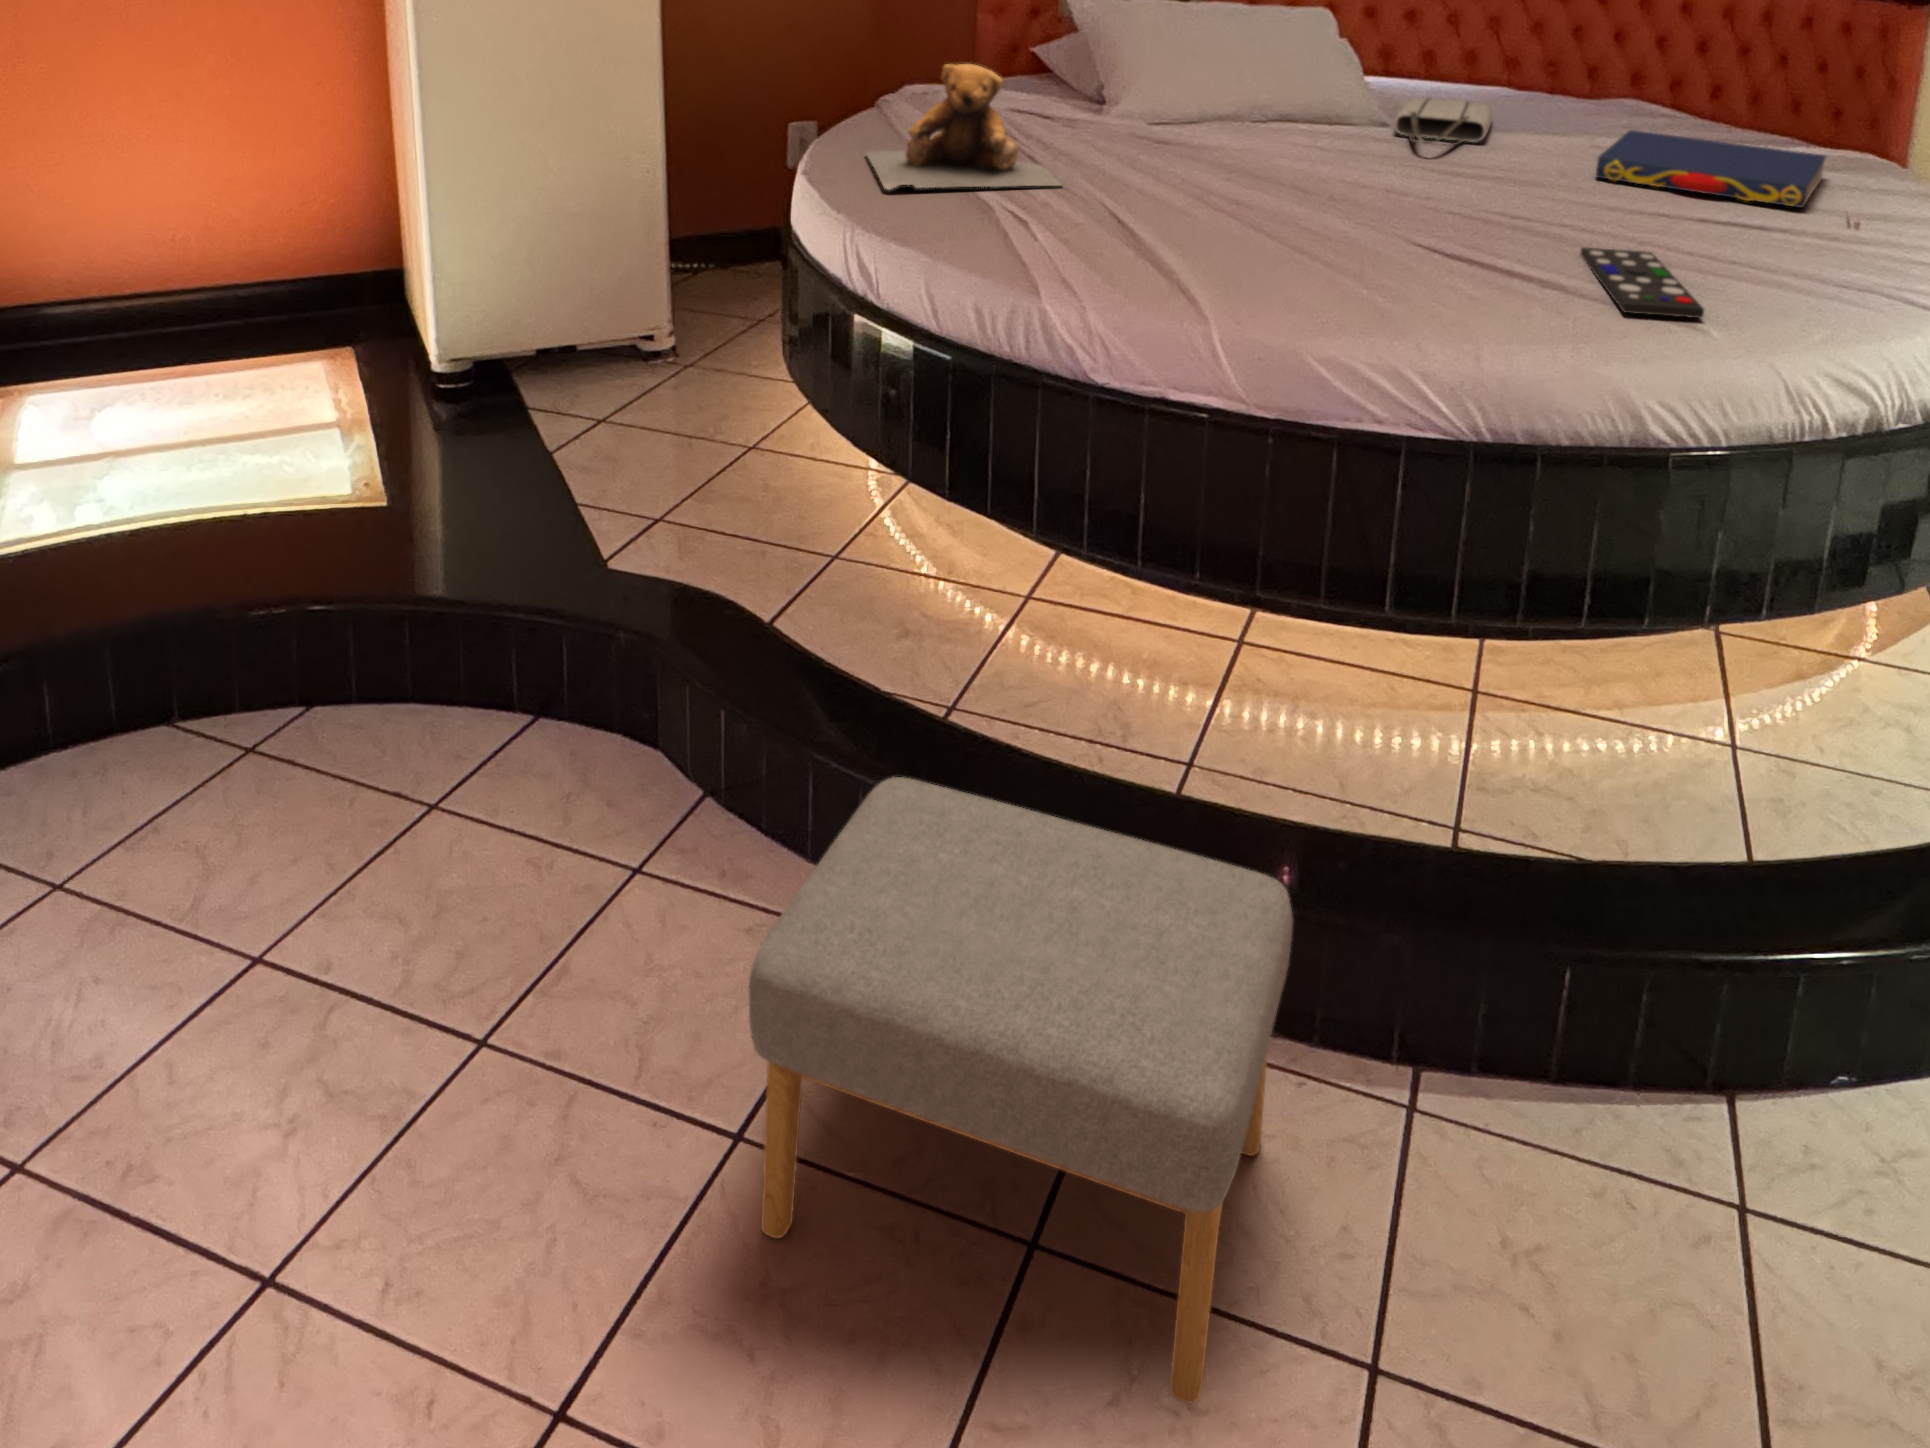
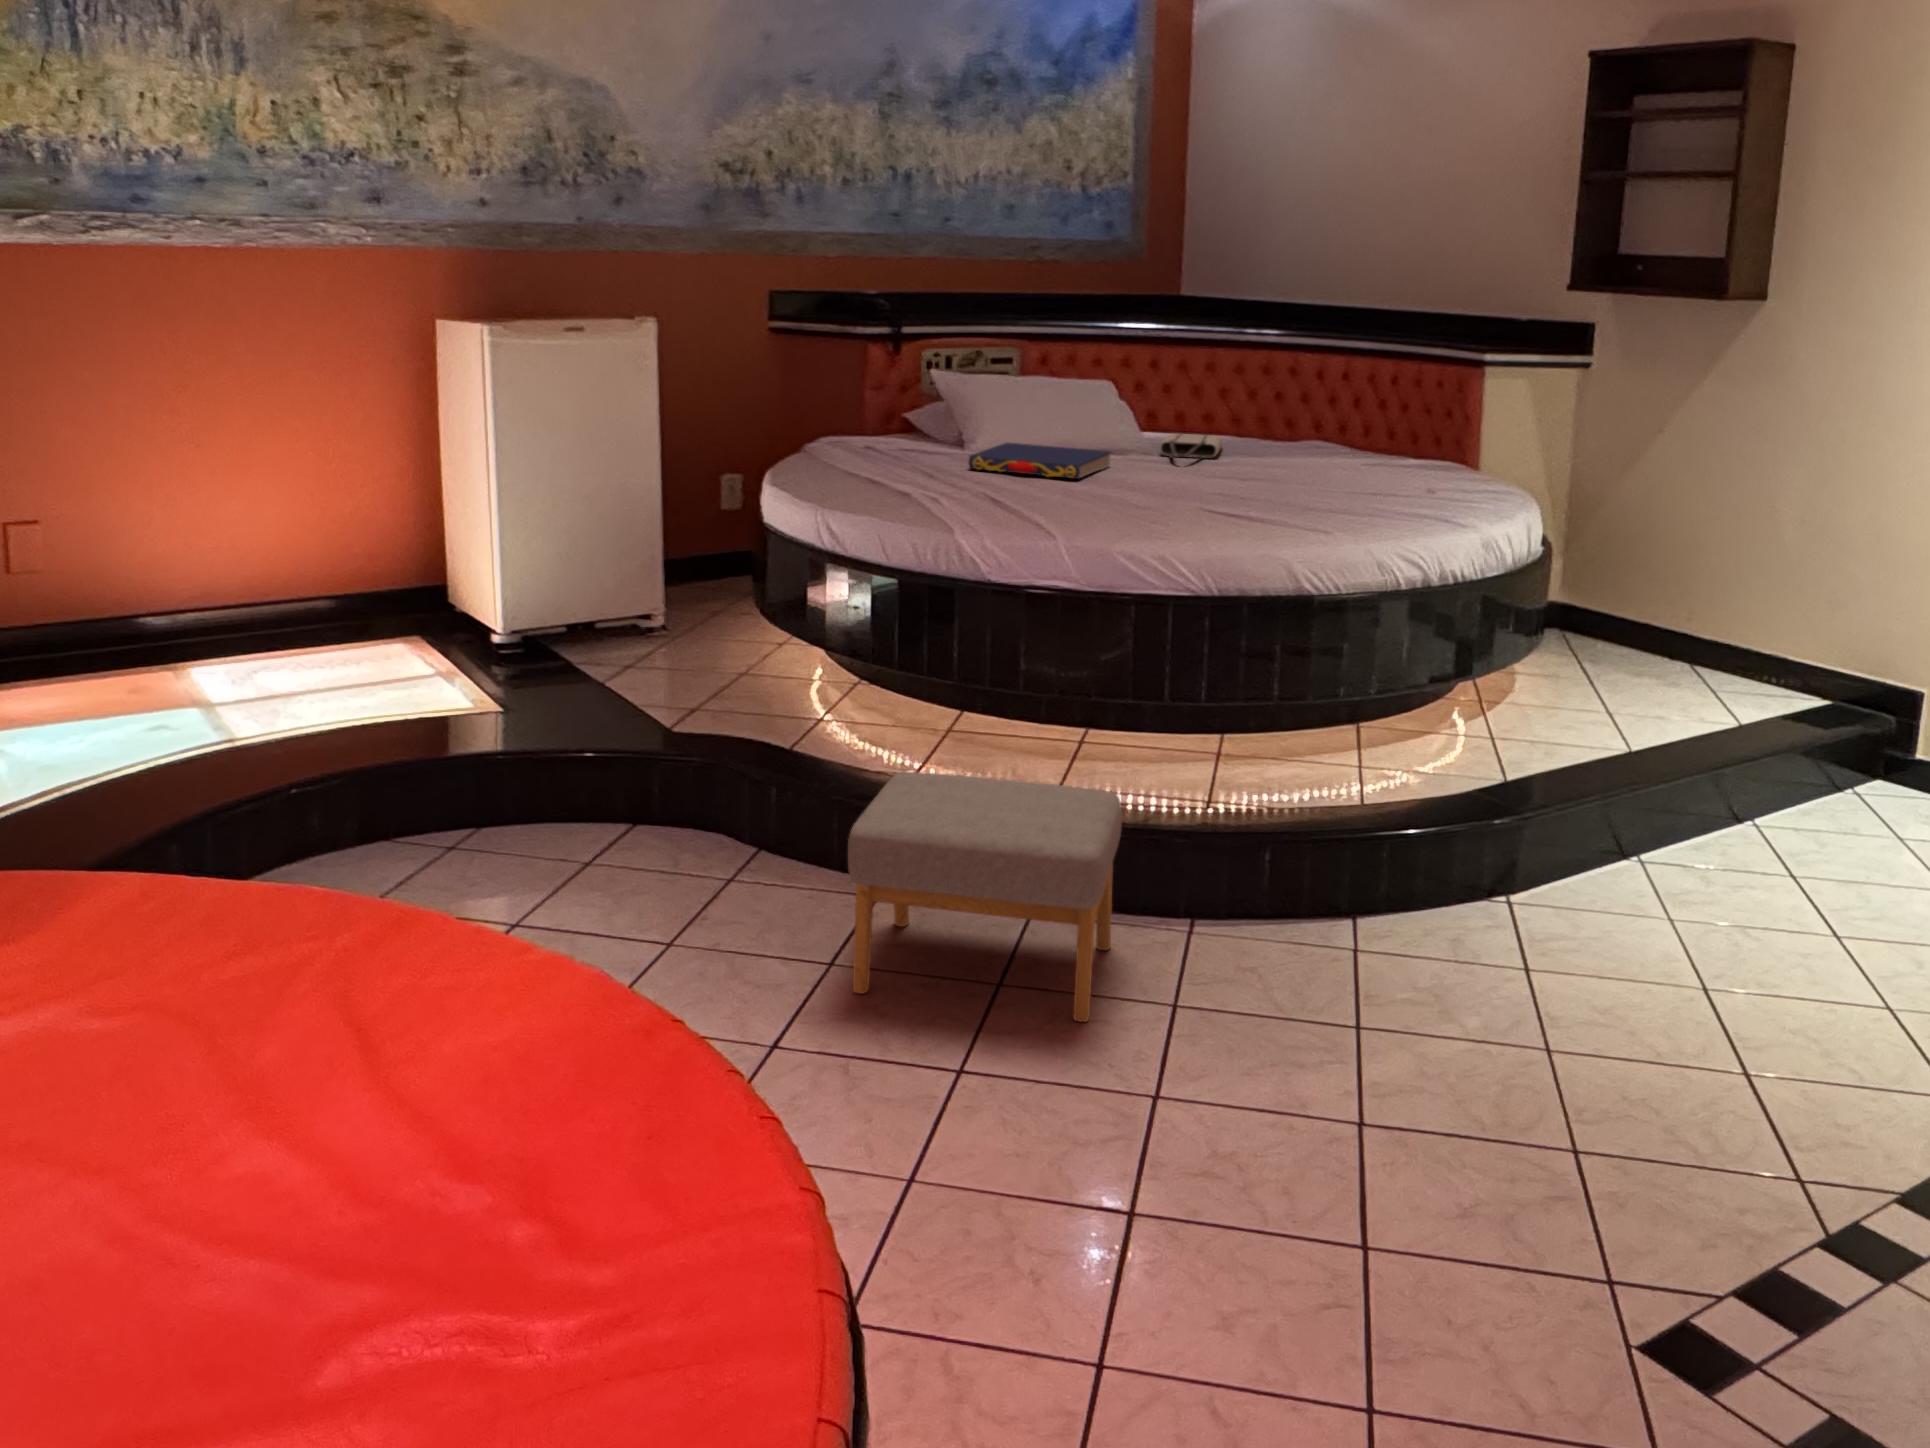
teddy bear: present [866,64,1061,190] -> none [814,408,952,489]
book: present [1596,130,1826,208] -> present [968,443,1110,479]
remote control: present [1580,247,1704,318] -> none [1269,503,1333,530]

